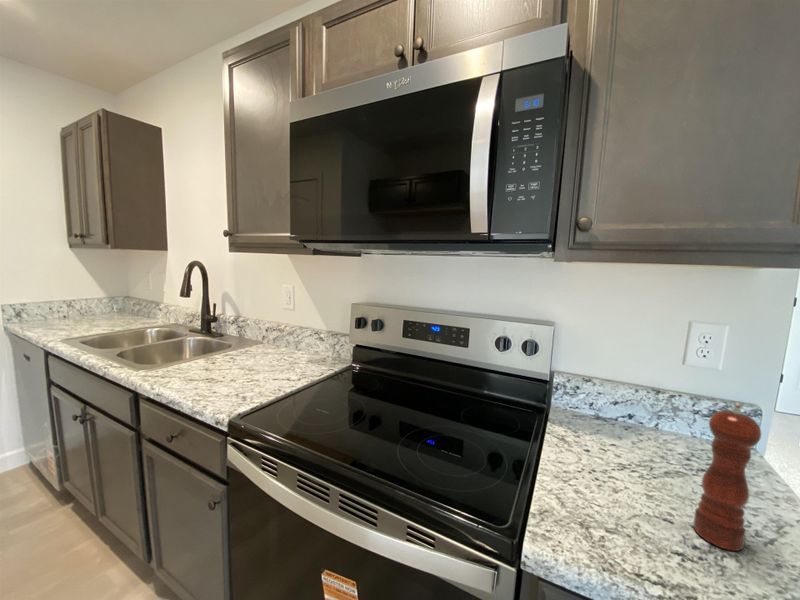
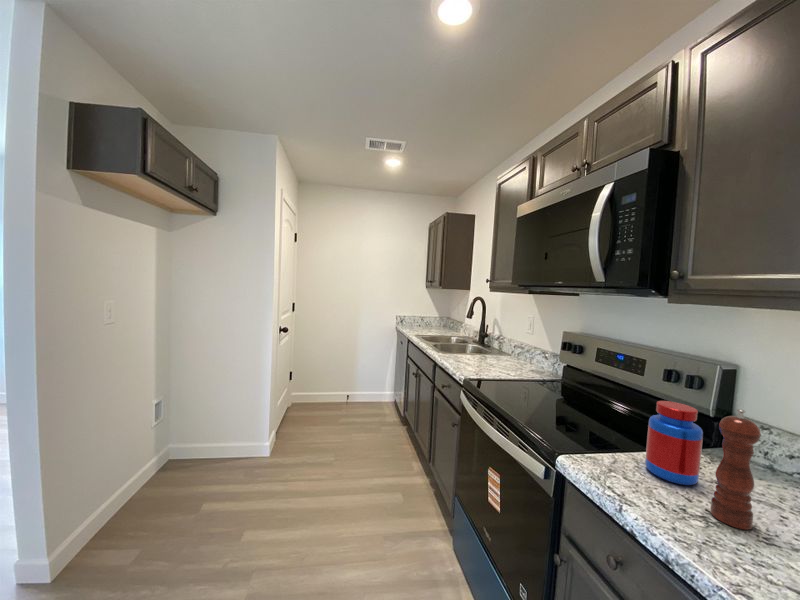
jar: none [576,394,645,504] -> present [645,401,703,485]

